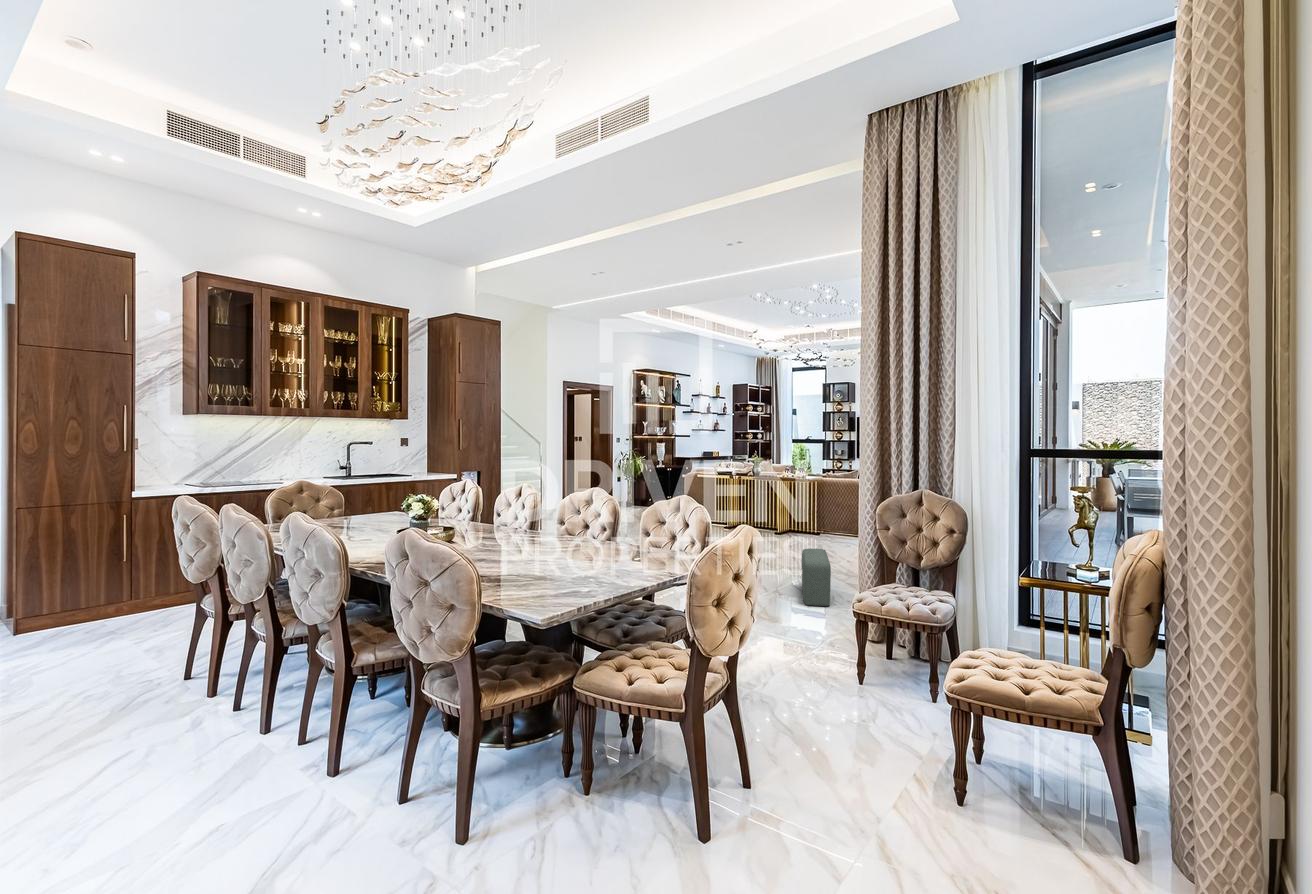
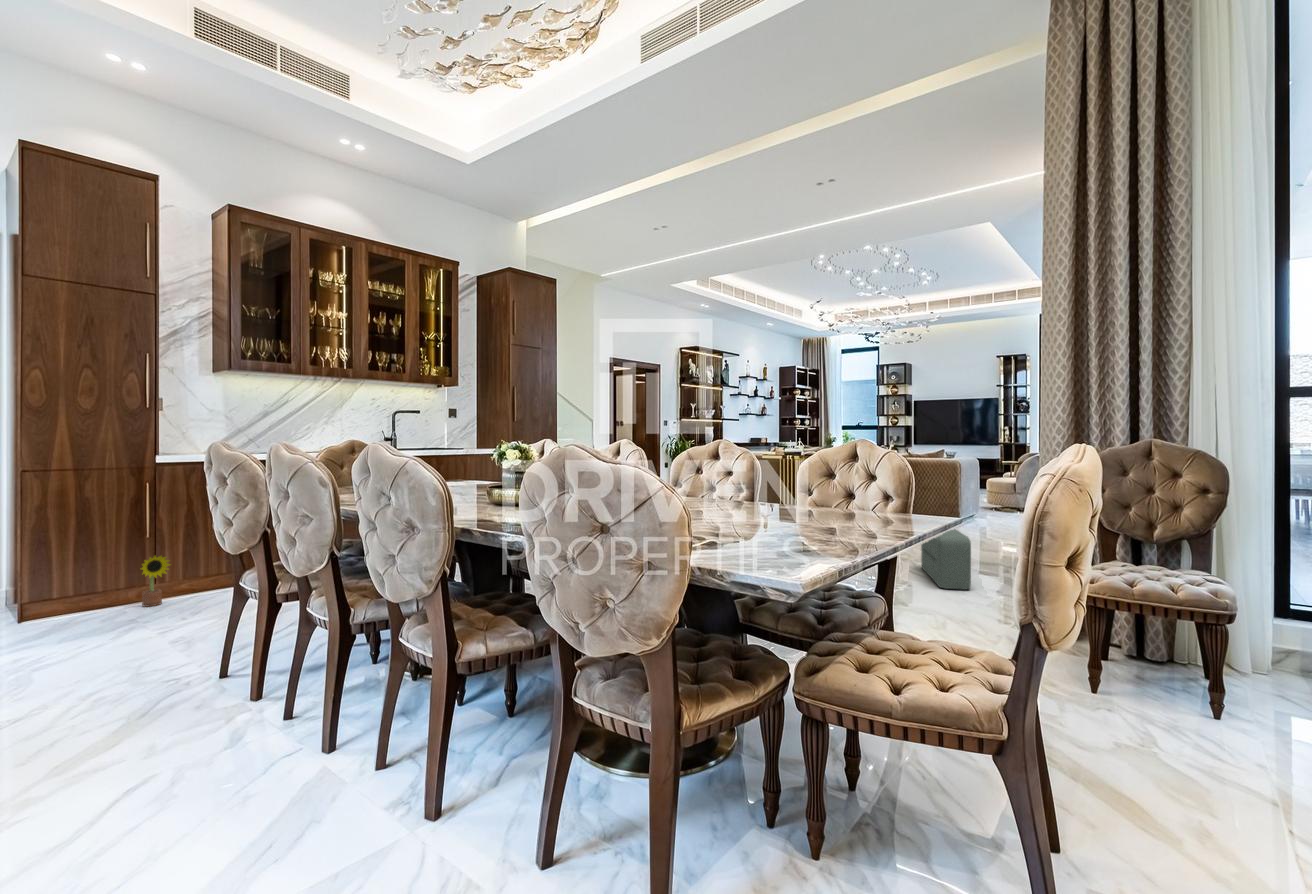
decorative plant: none [118,577,145,621] -> present [141,556,170,607]

